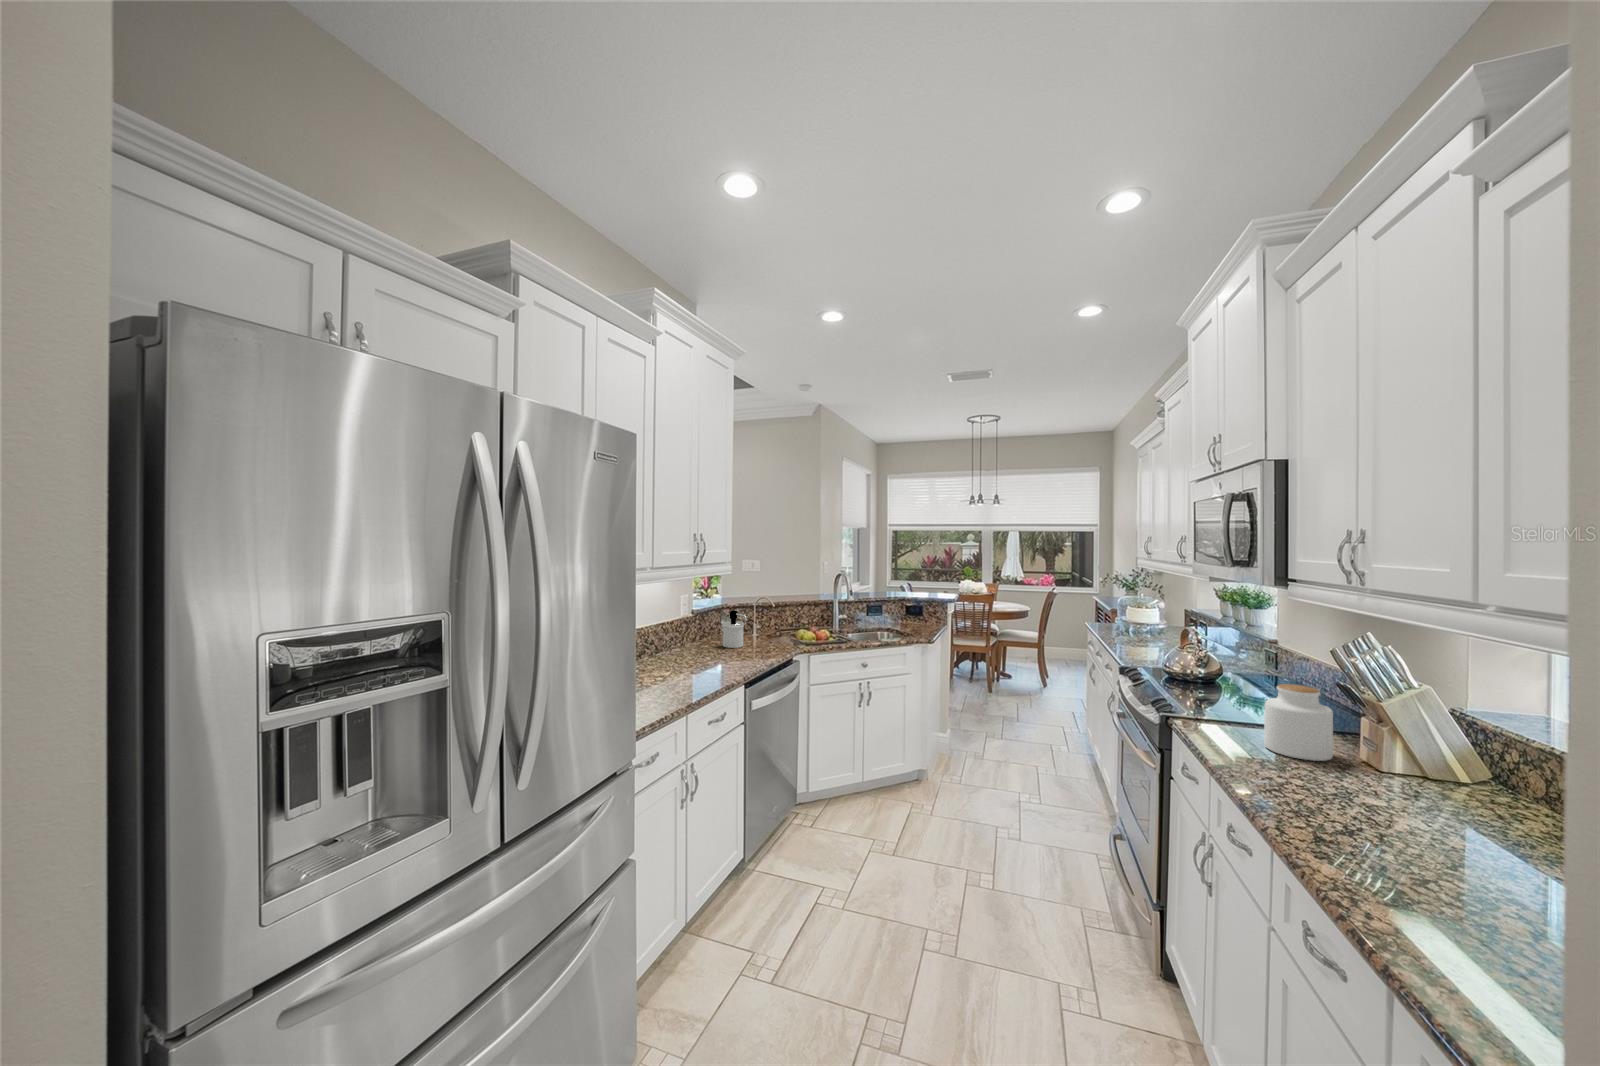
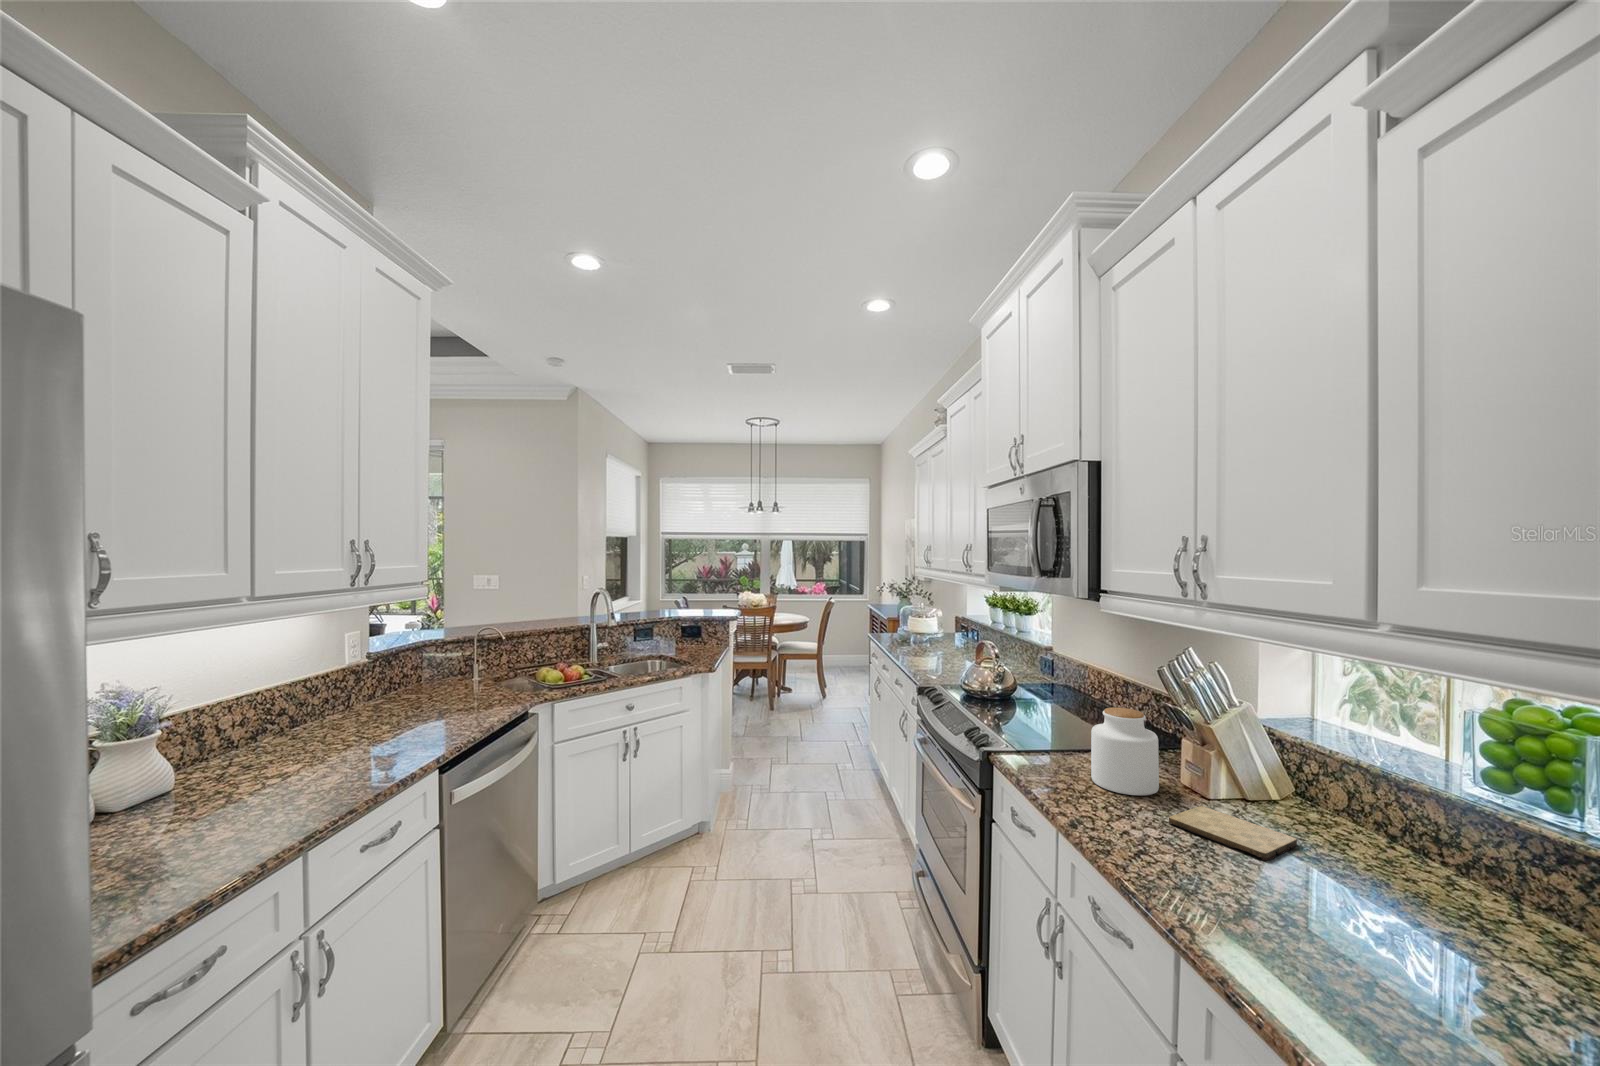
soap dispenser: present [722,611,747,648] -> none [421,650,460,703]
cutting board: none [1324,772,1454,812] -> present [1169,806,1297,860]

